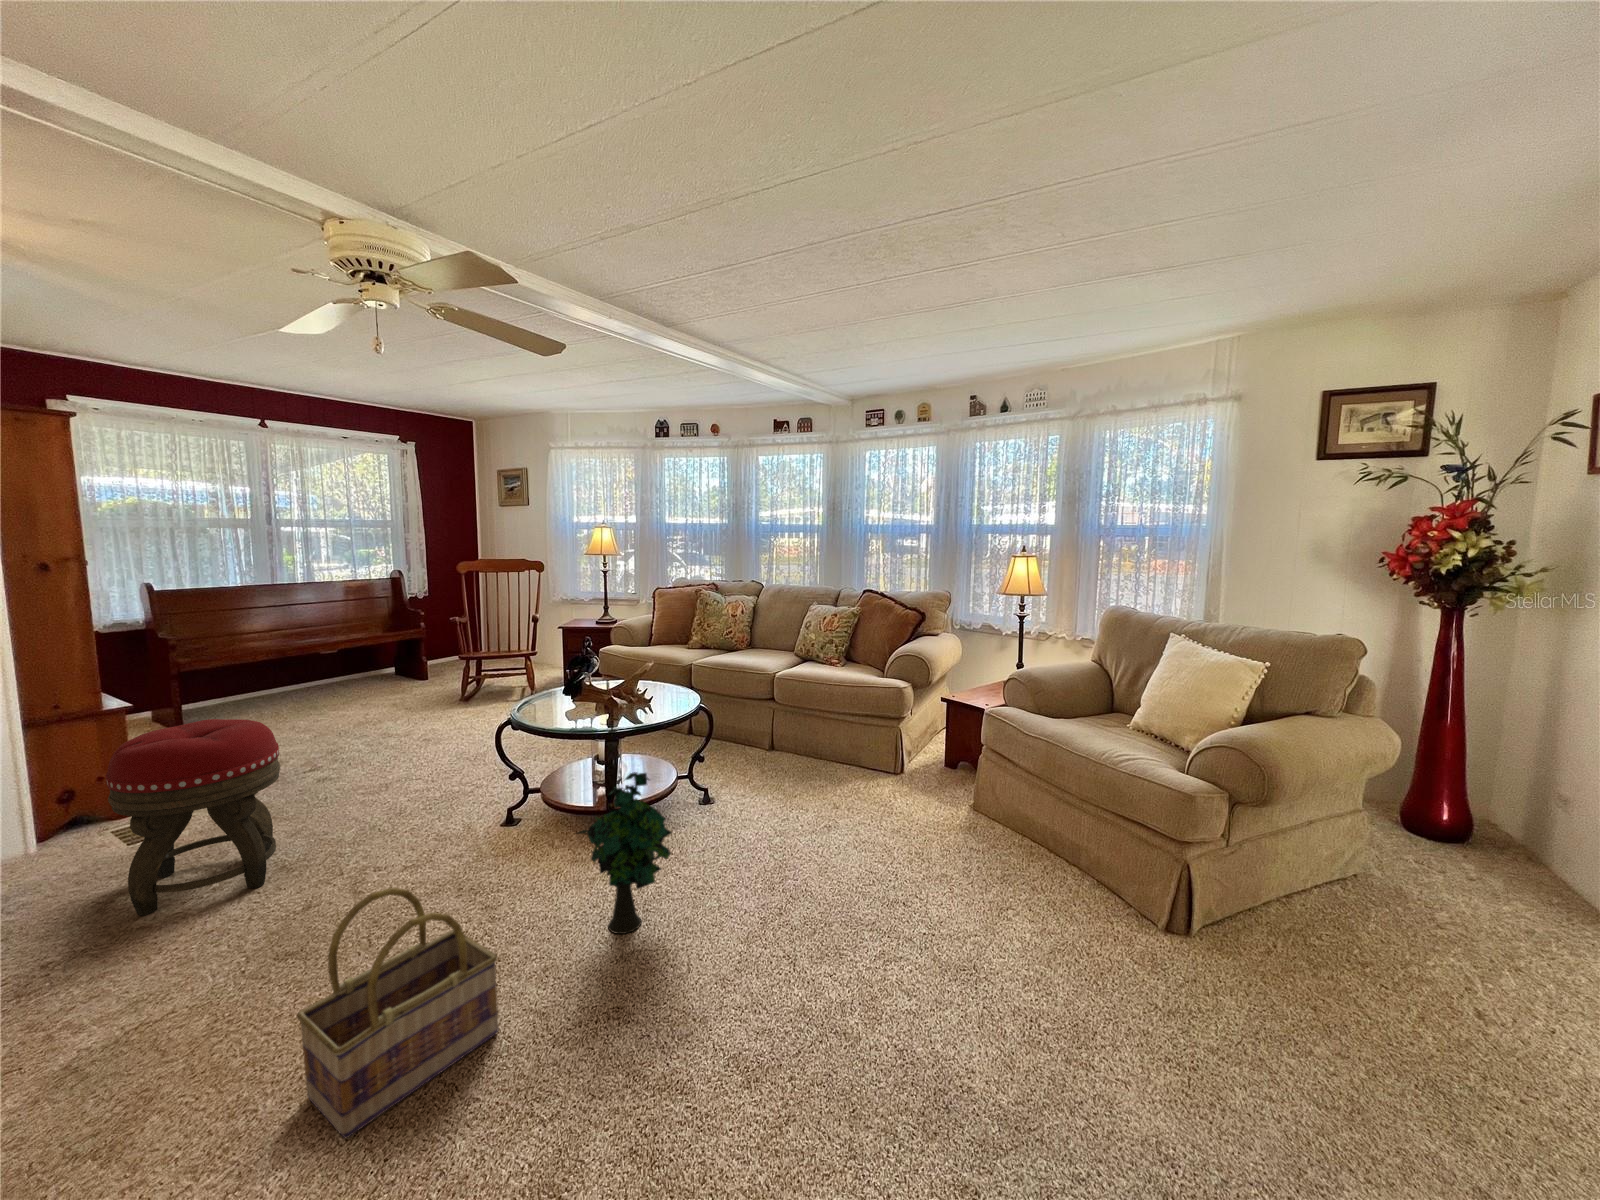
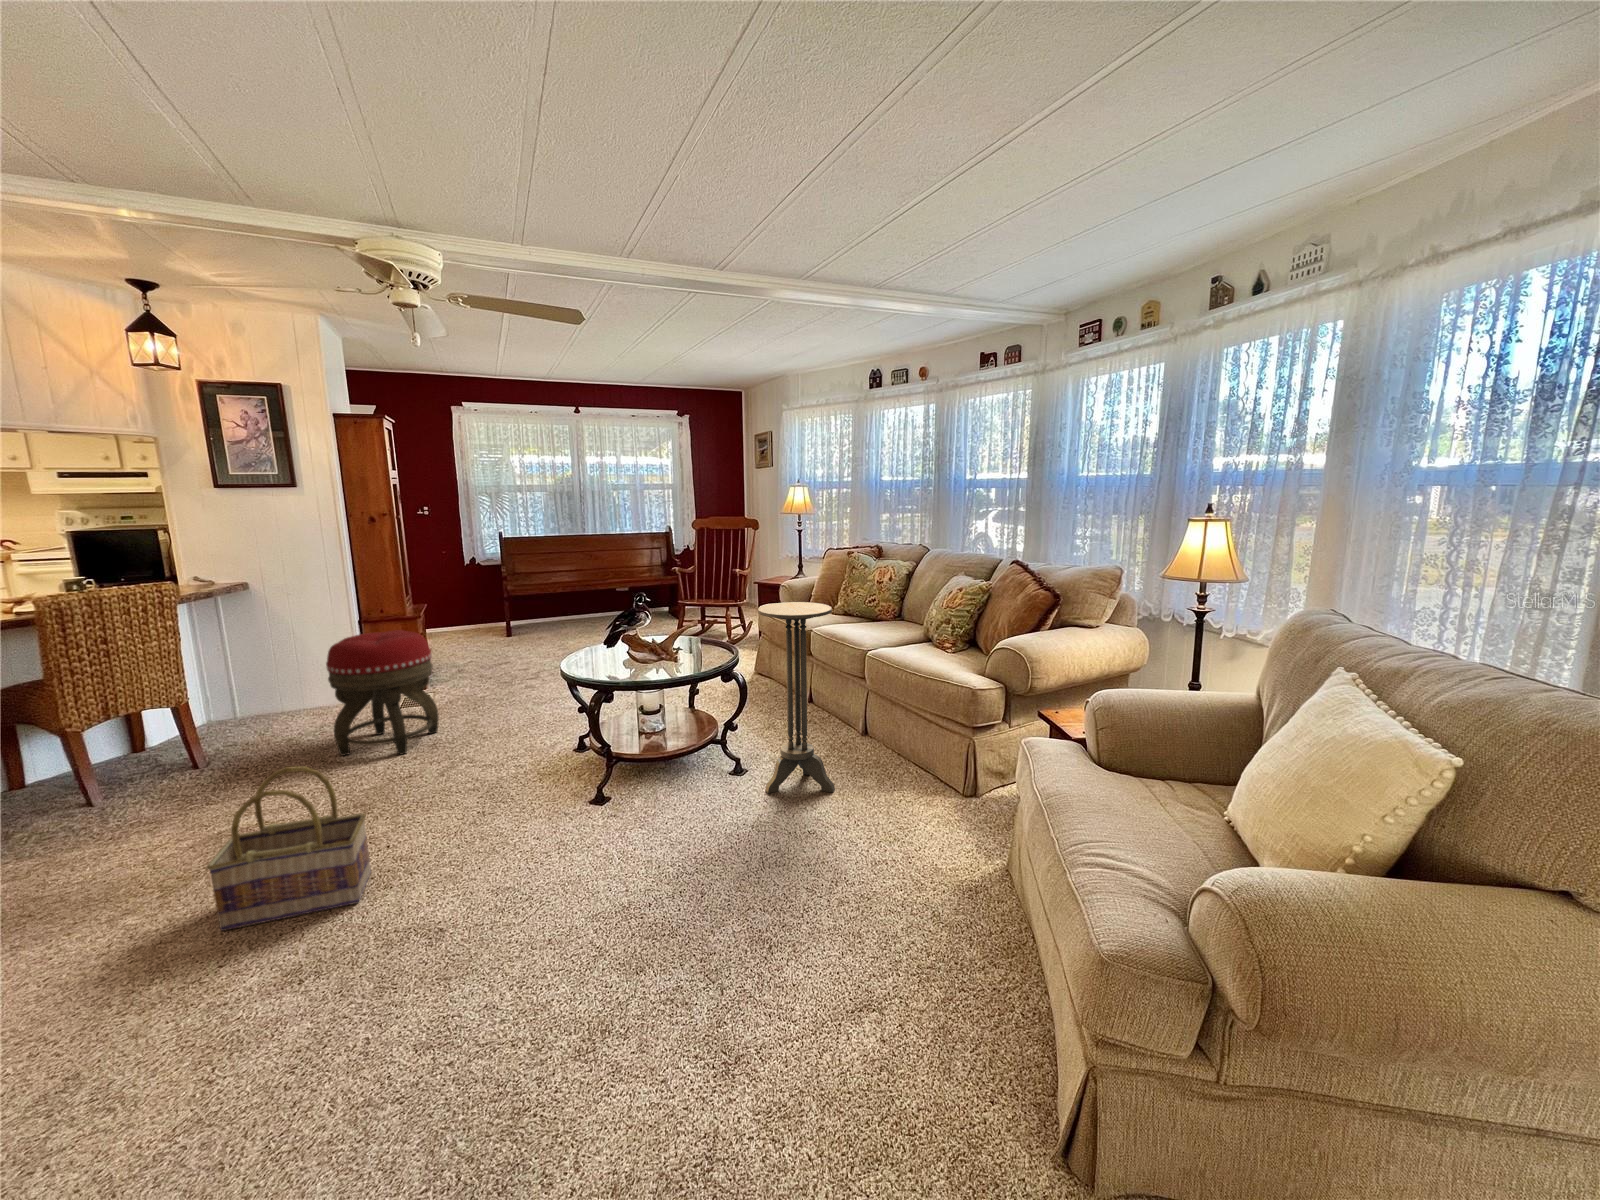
side table: none [745,633,812,810] -> present [758,602,835,793]
decorative plant: present [577,772,672,934] -> none [482,719,570,865]

